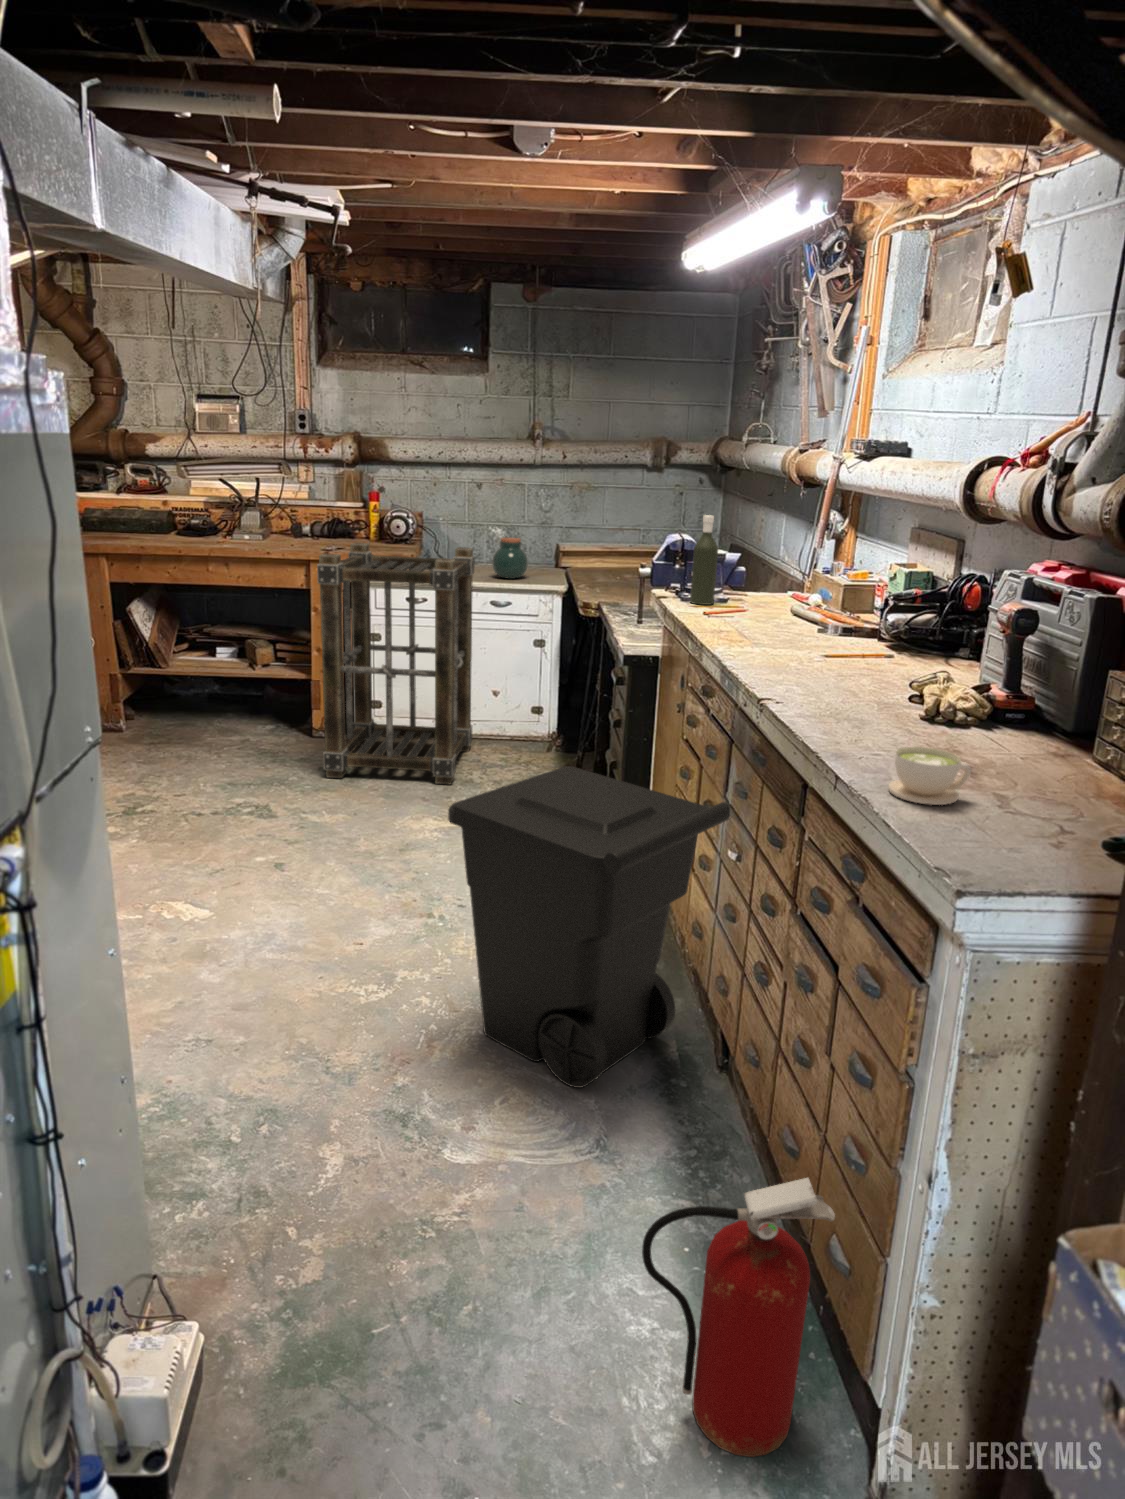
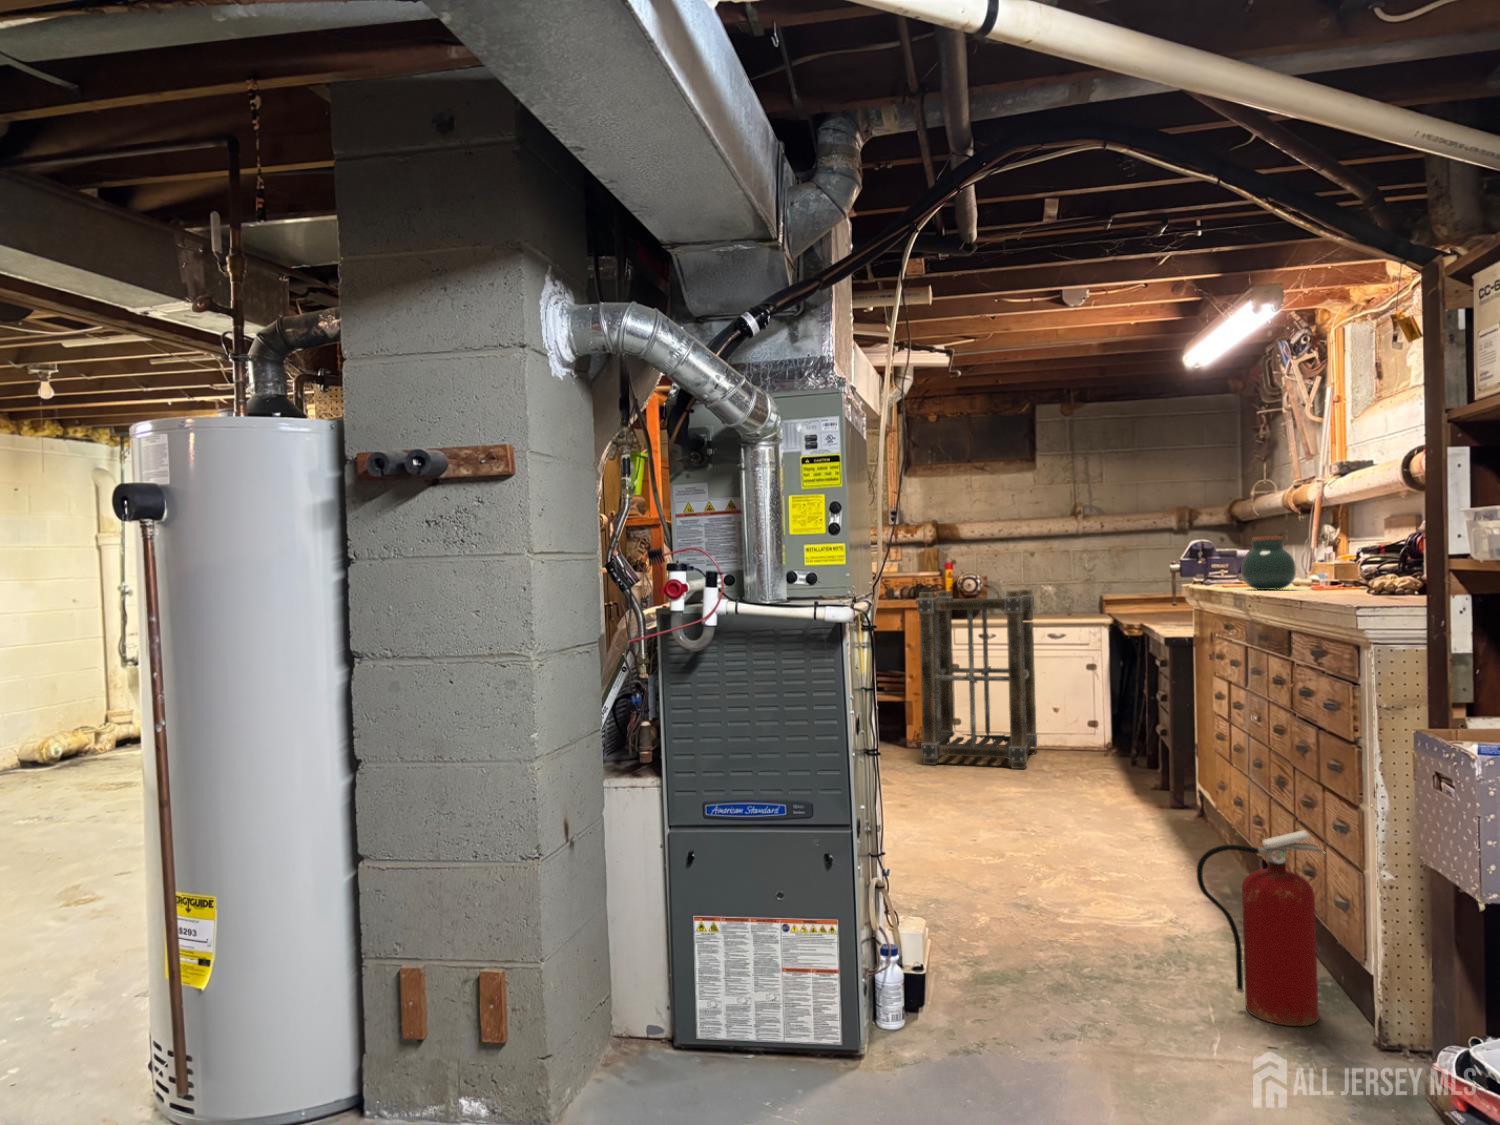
bottle: present [690,515,718,605] -> none [1210,522,1231,586]
jar: present [492,538,528,579] -> present [1242,536,1296,590]
coffee cup: present [888,747,971,805] -> none [1330,576,1382,601]
trash can: present [448,766,730,1088] -> none [1042,685,1252,896]

